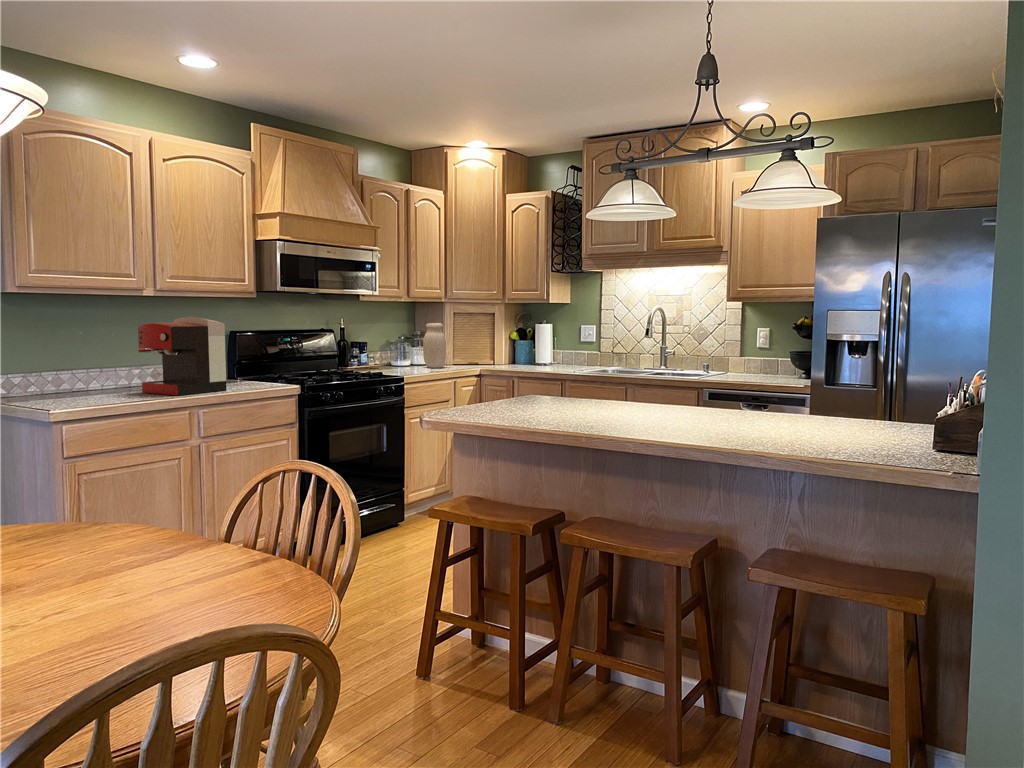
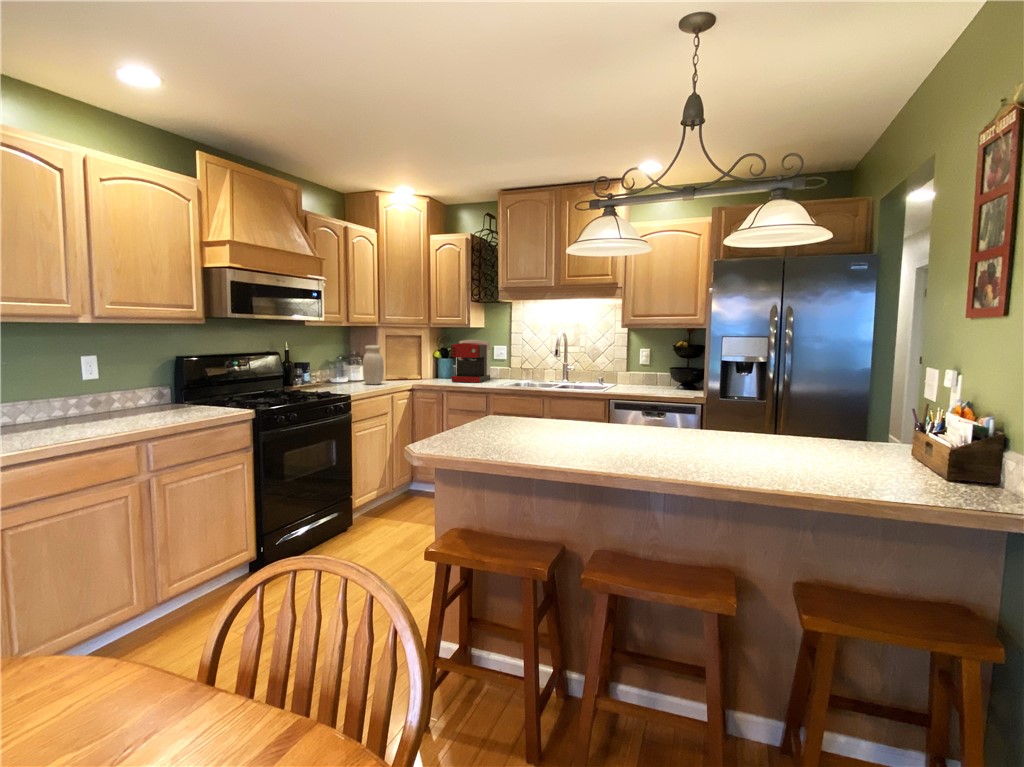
coffee maker: present [138,317,227,395] -> present [451,339,490,383]

